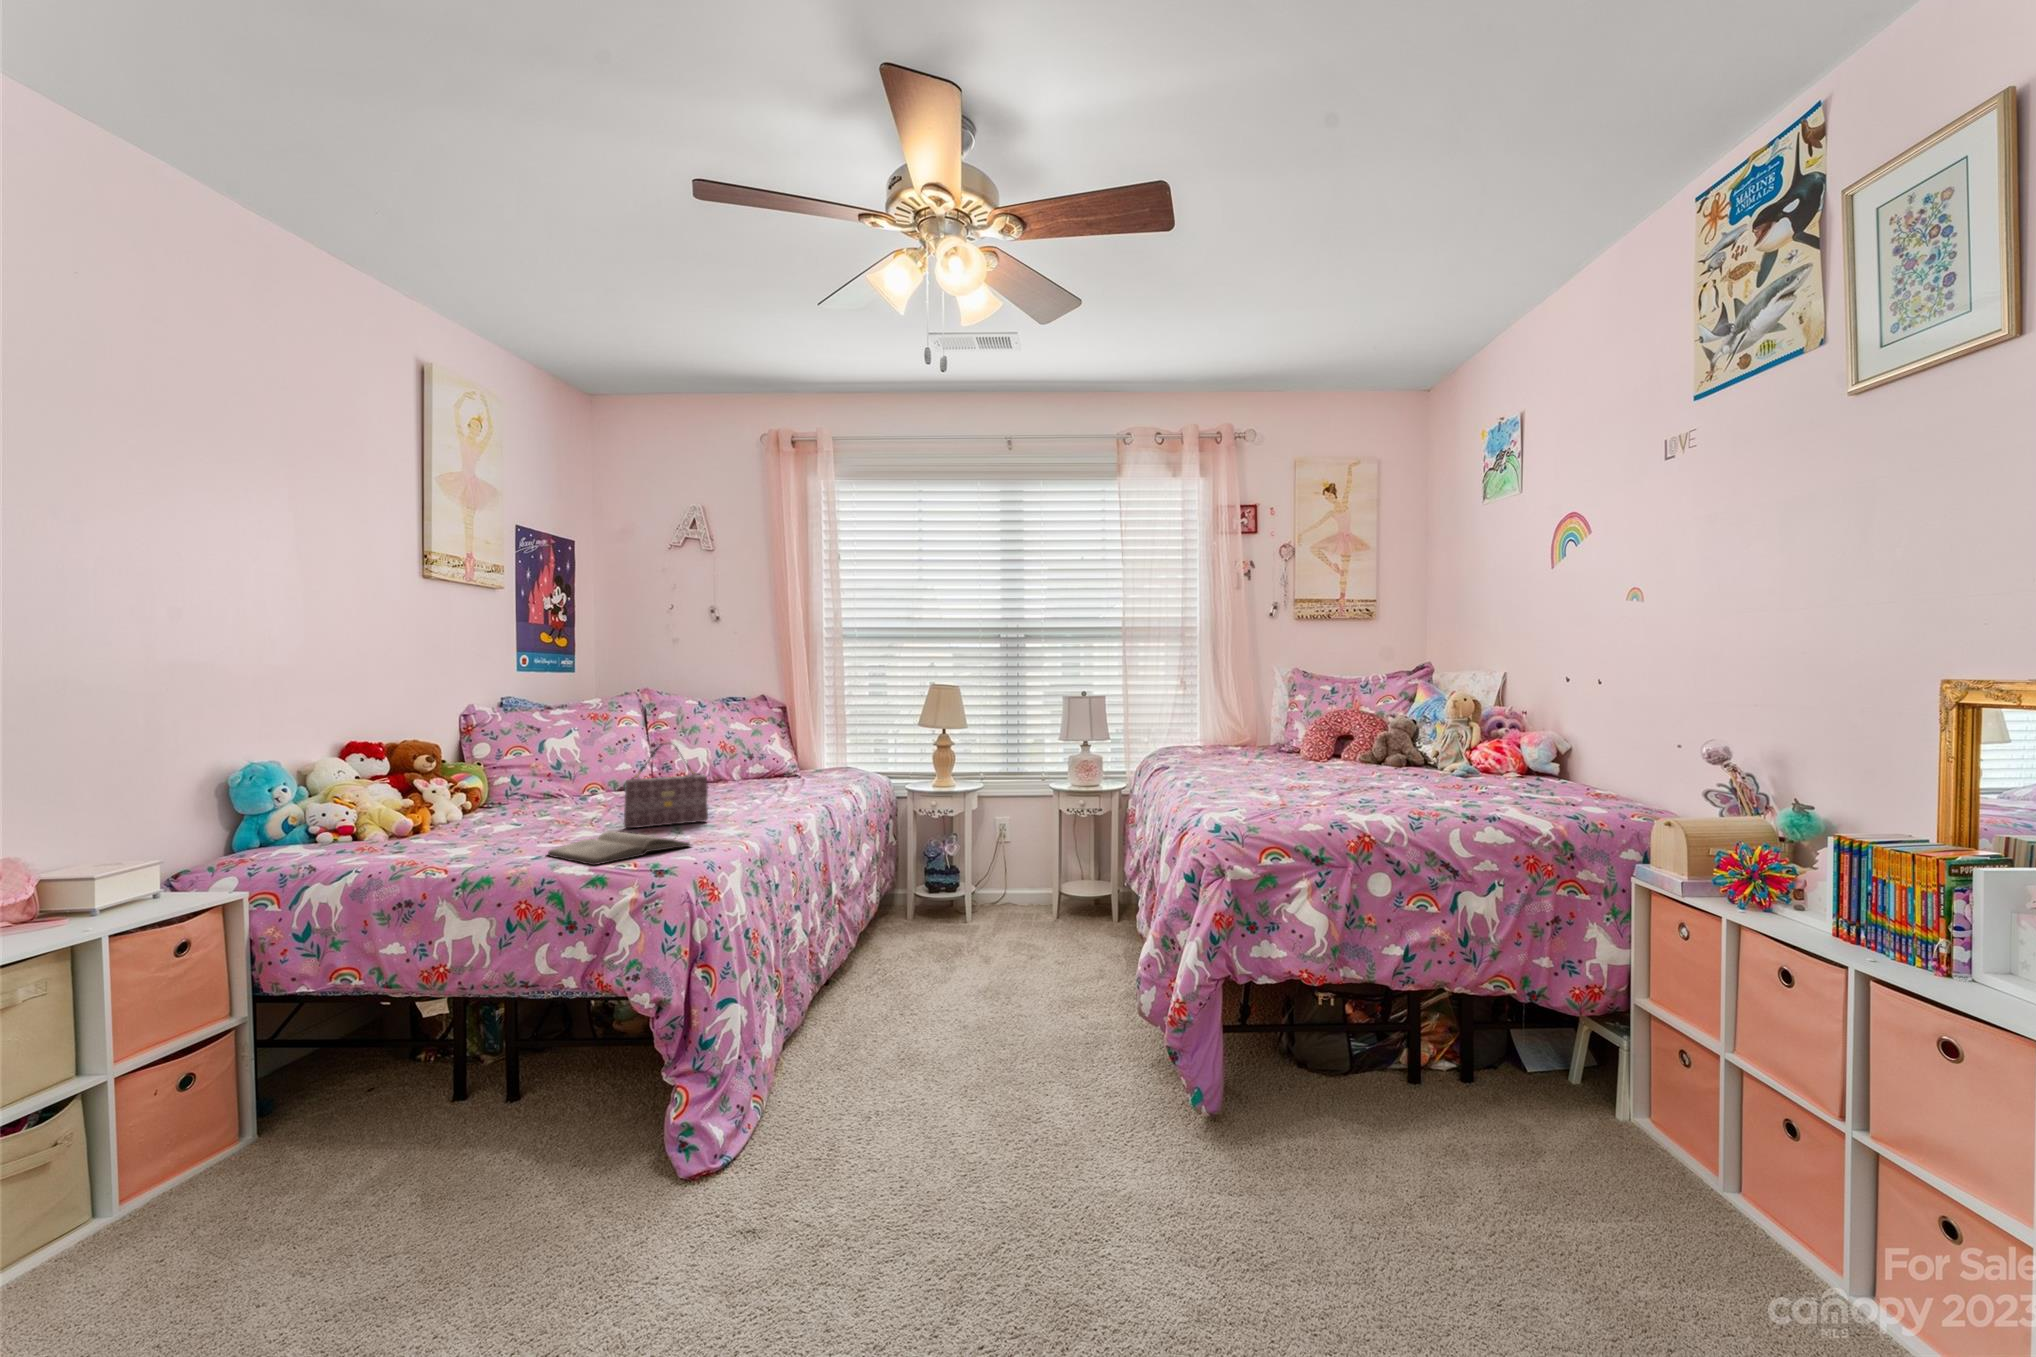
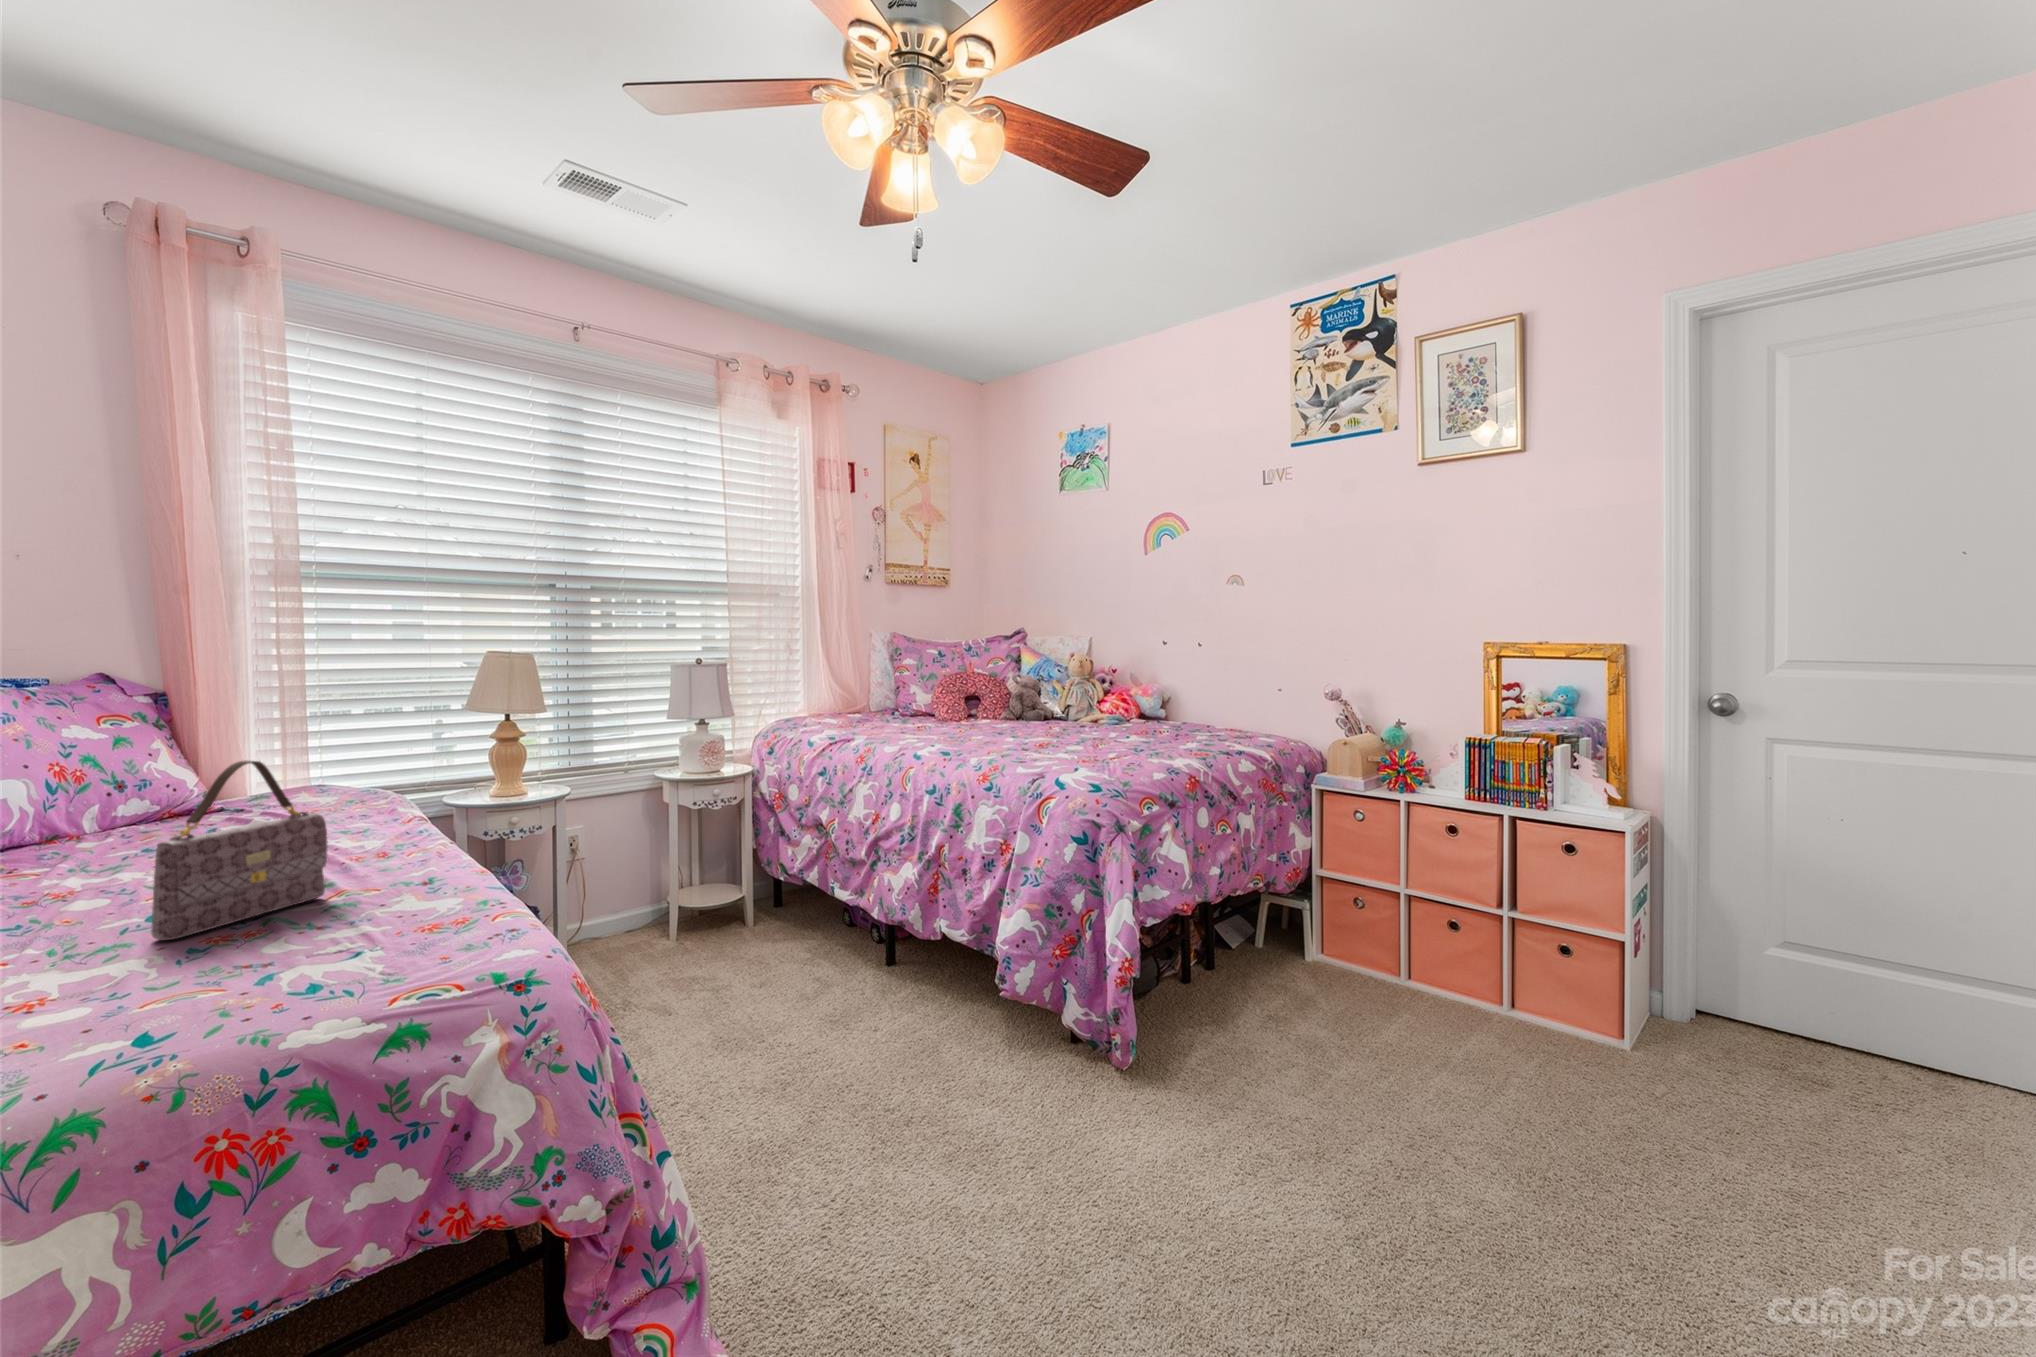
diary: present [547,831,691,865] -> none [152,918,458,1025]

